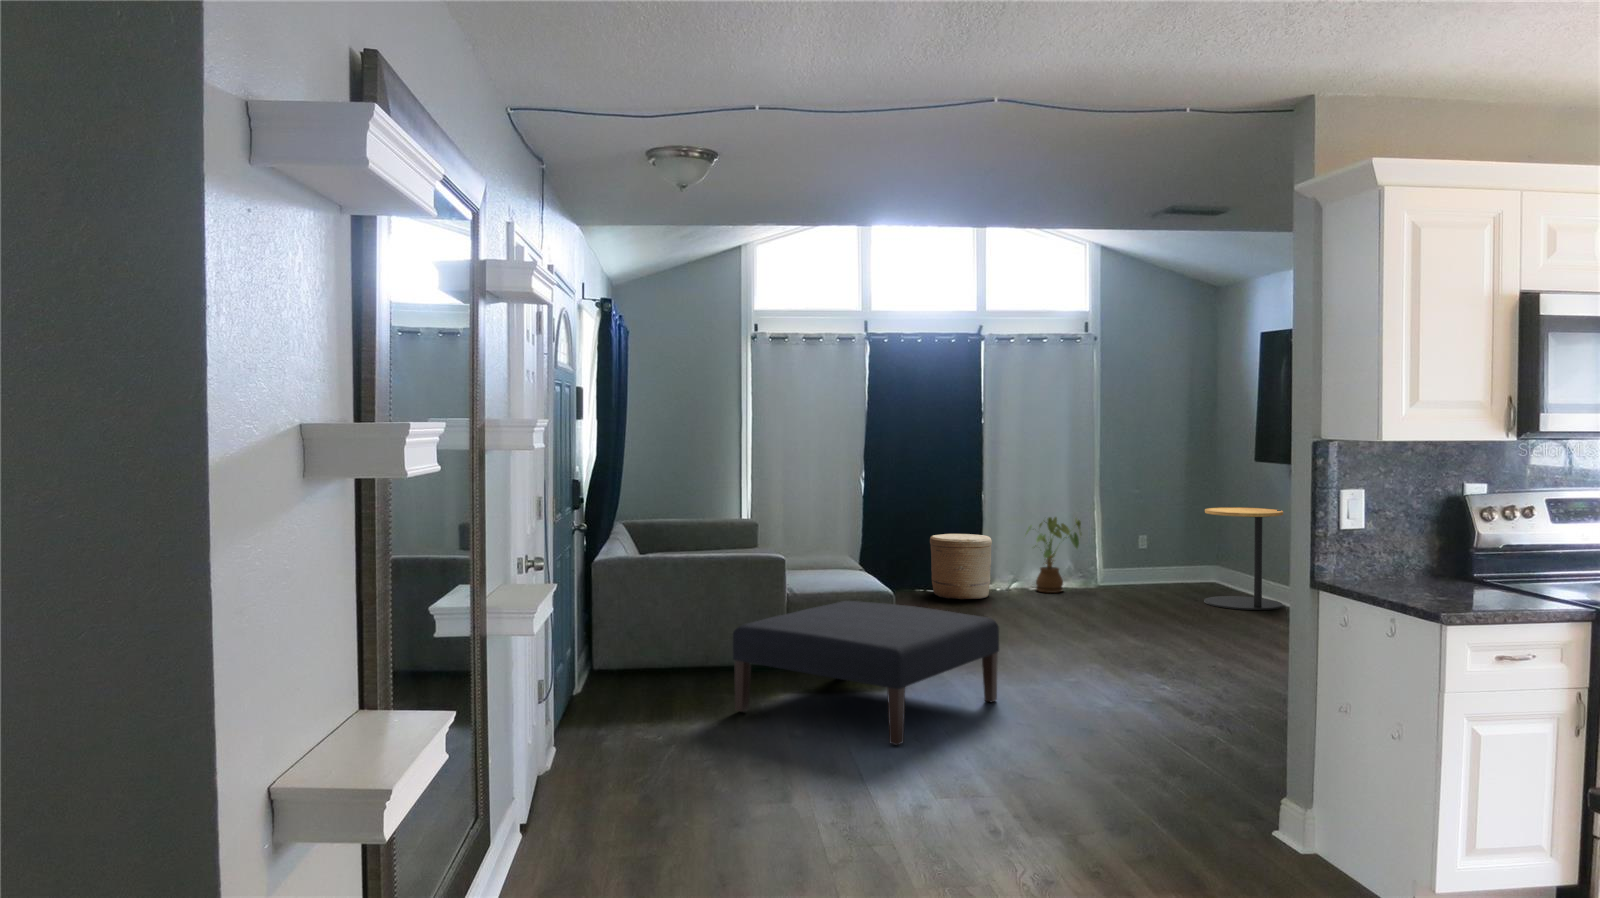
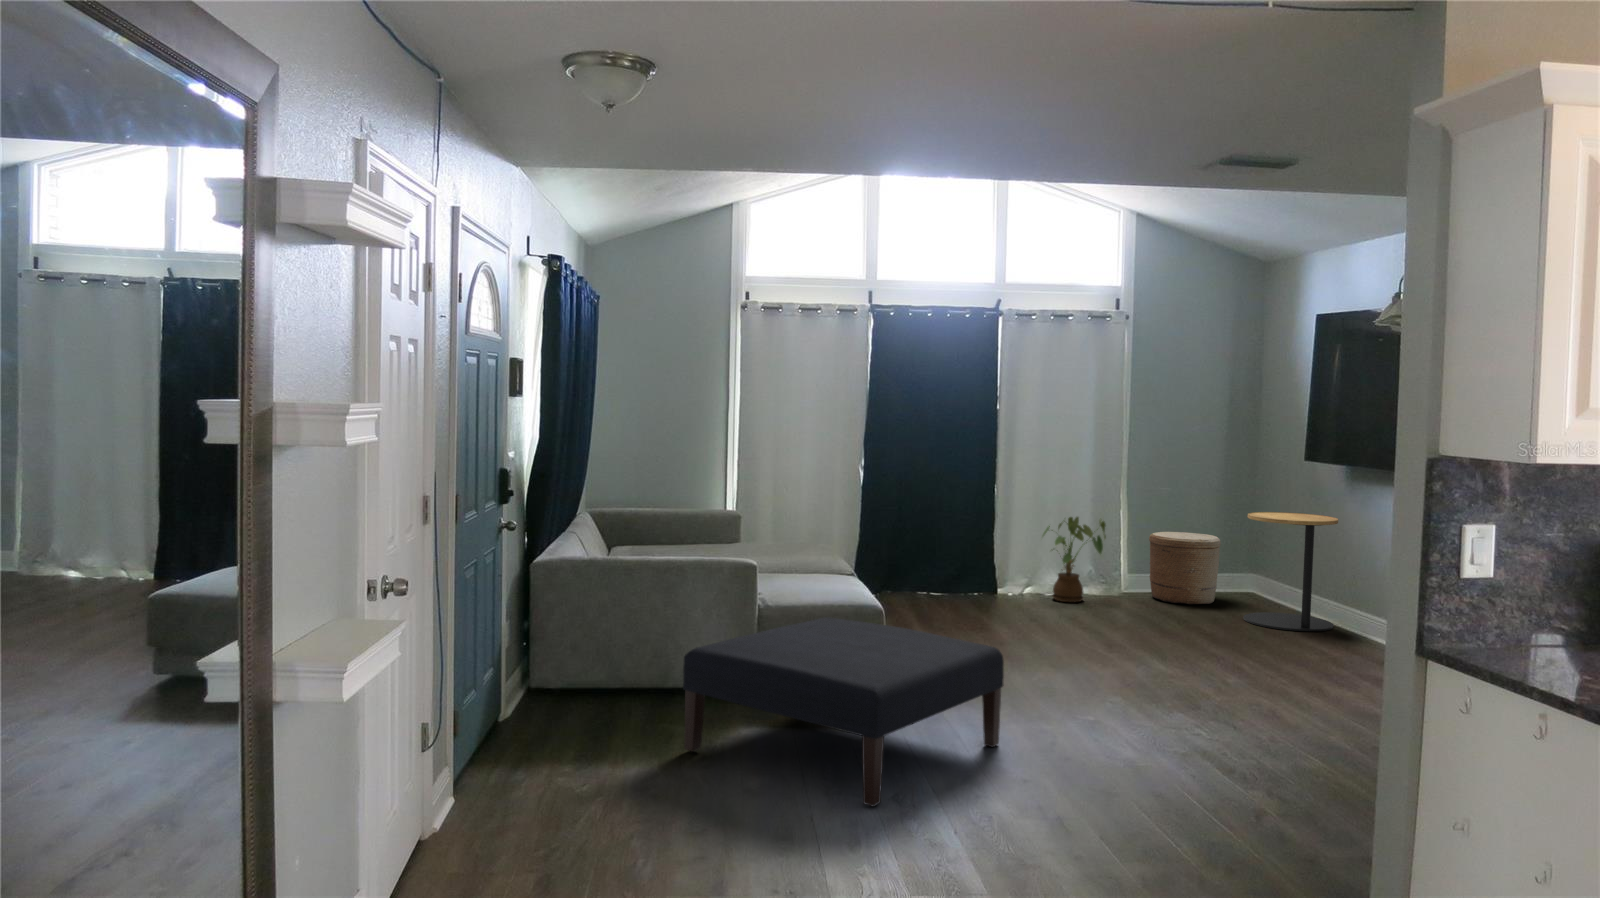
woven basket: present [930,534,992,600] -> present [1149,532,1221,605]

